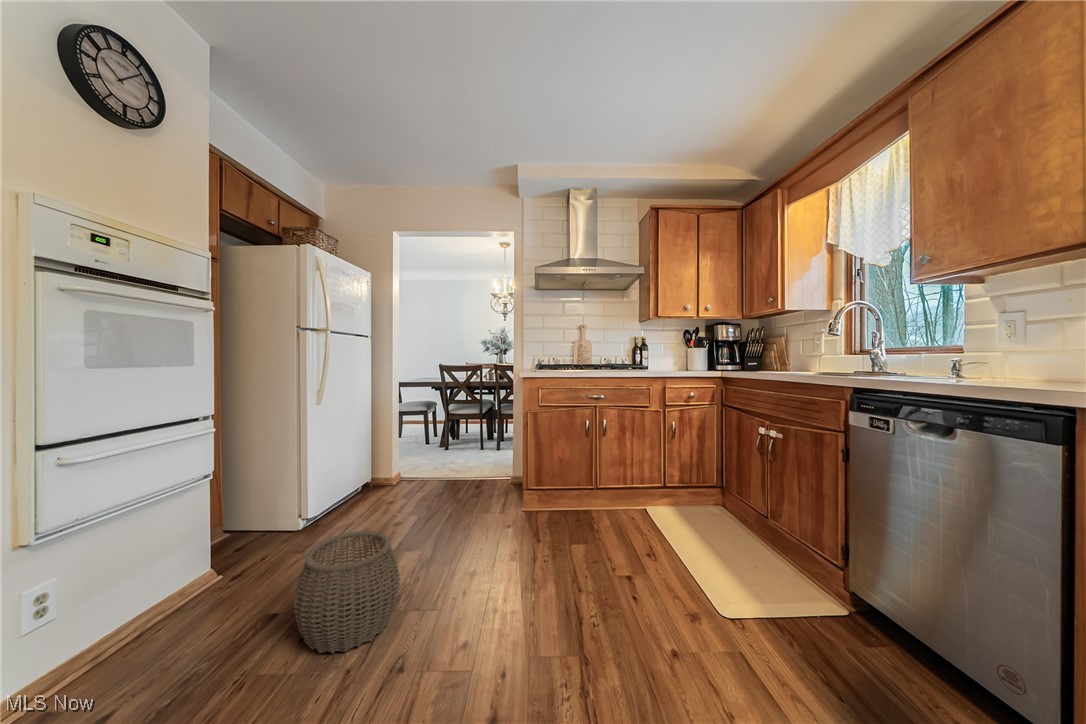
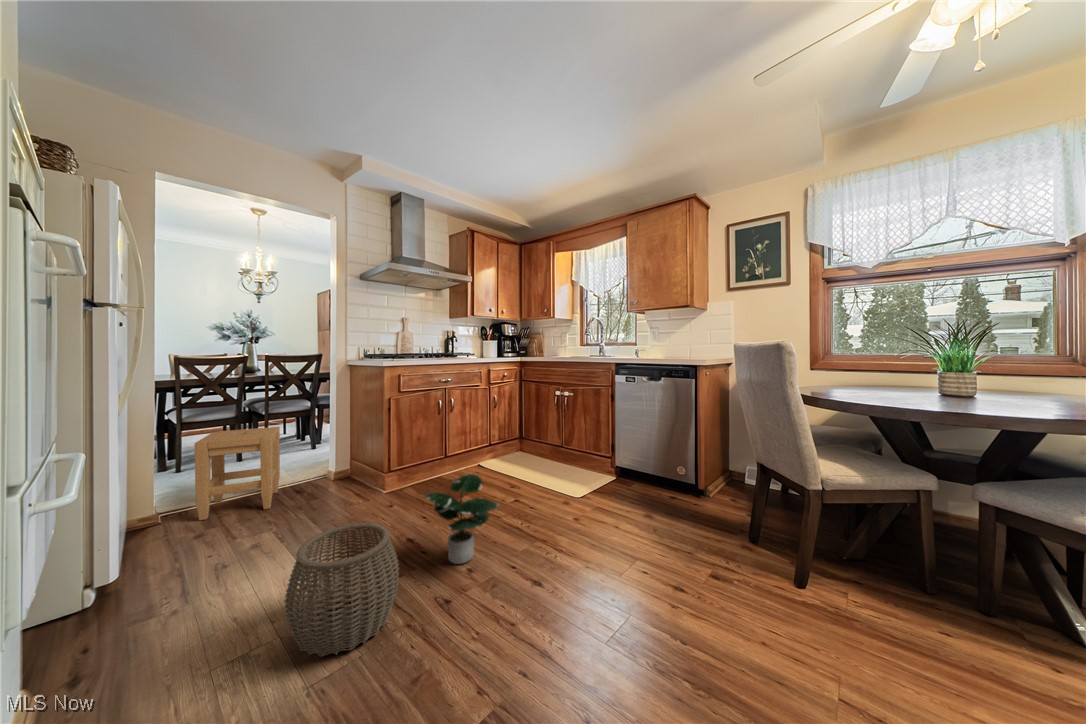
stool: none [407,425,470,496] -> present [194,427,280,520]
potted plant: none [449,518,528,626] -> present [425,474,498,564]

